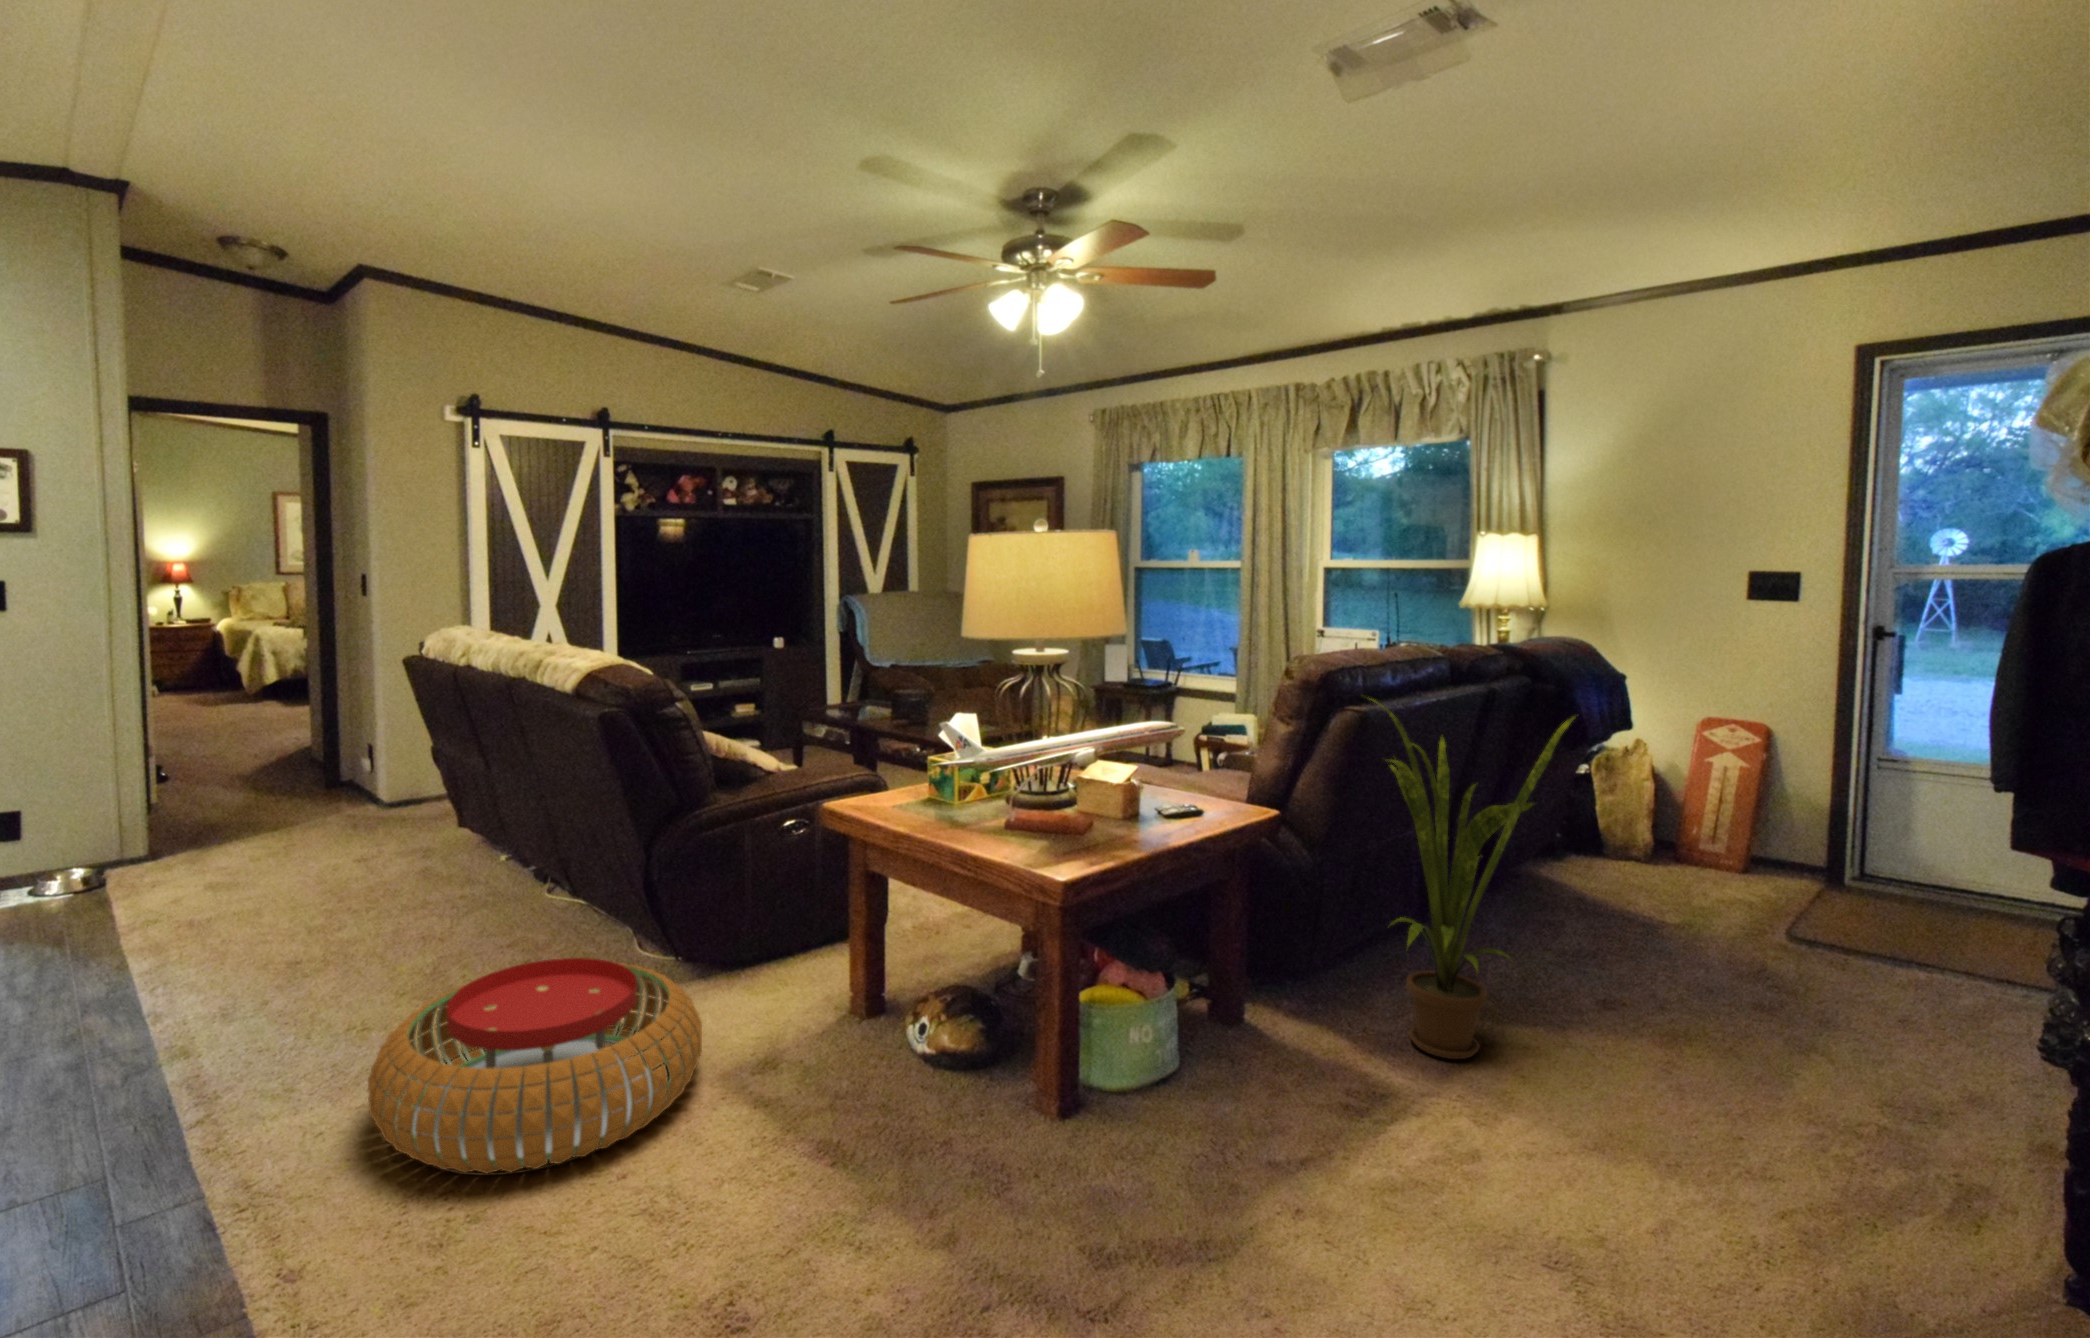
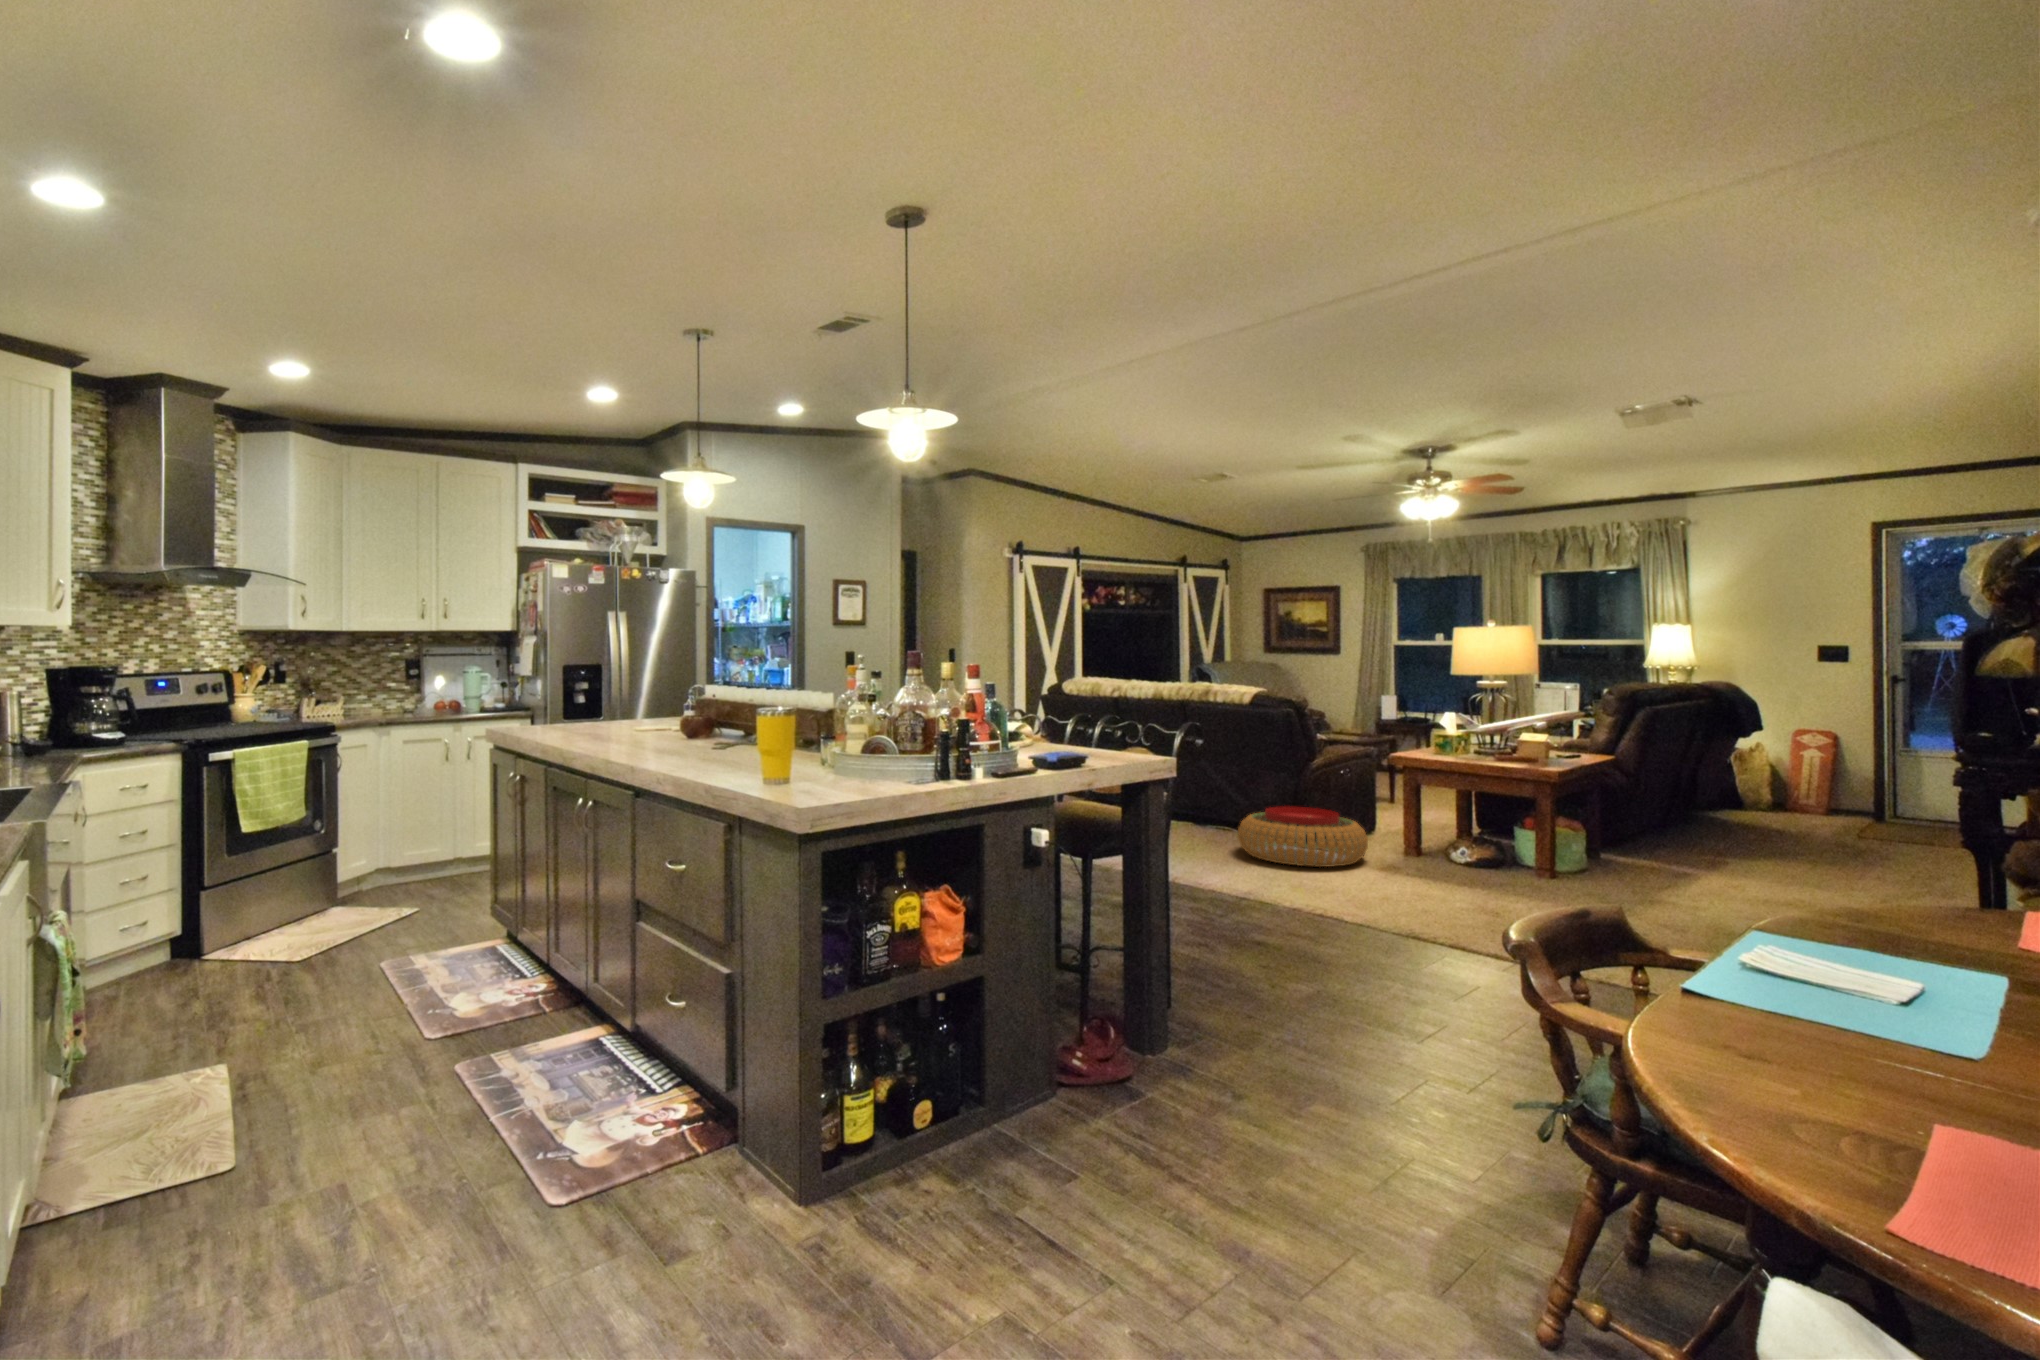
house plant: present [1363,695,1575,1059] -> none [1626,699,1738,855]

